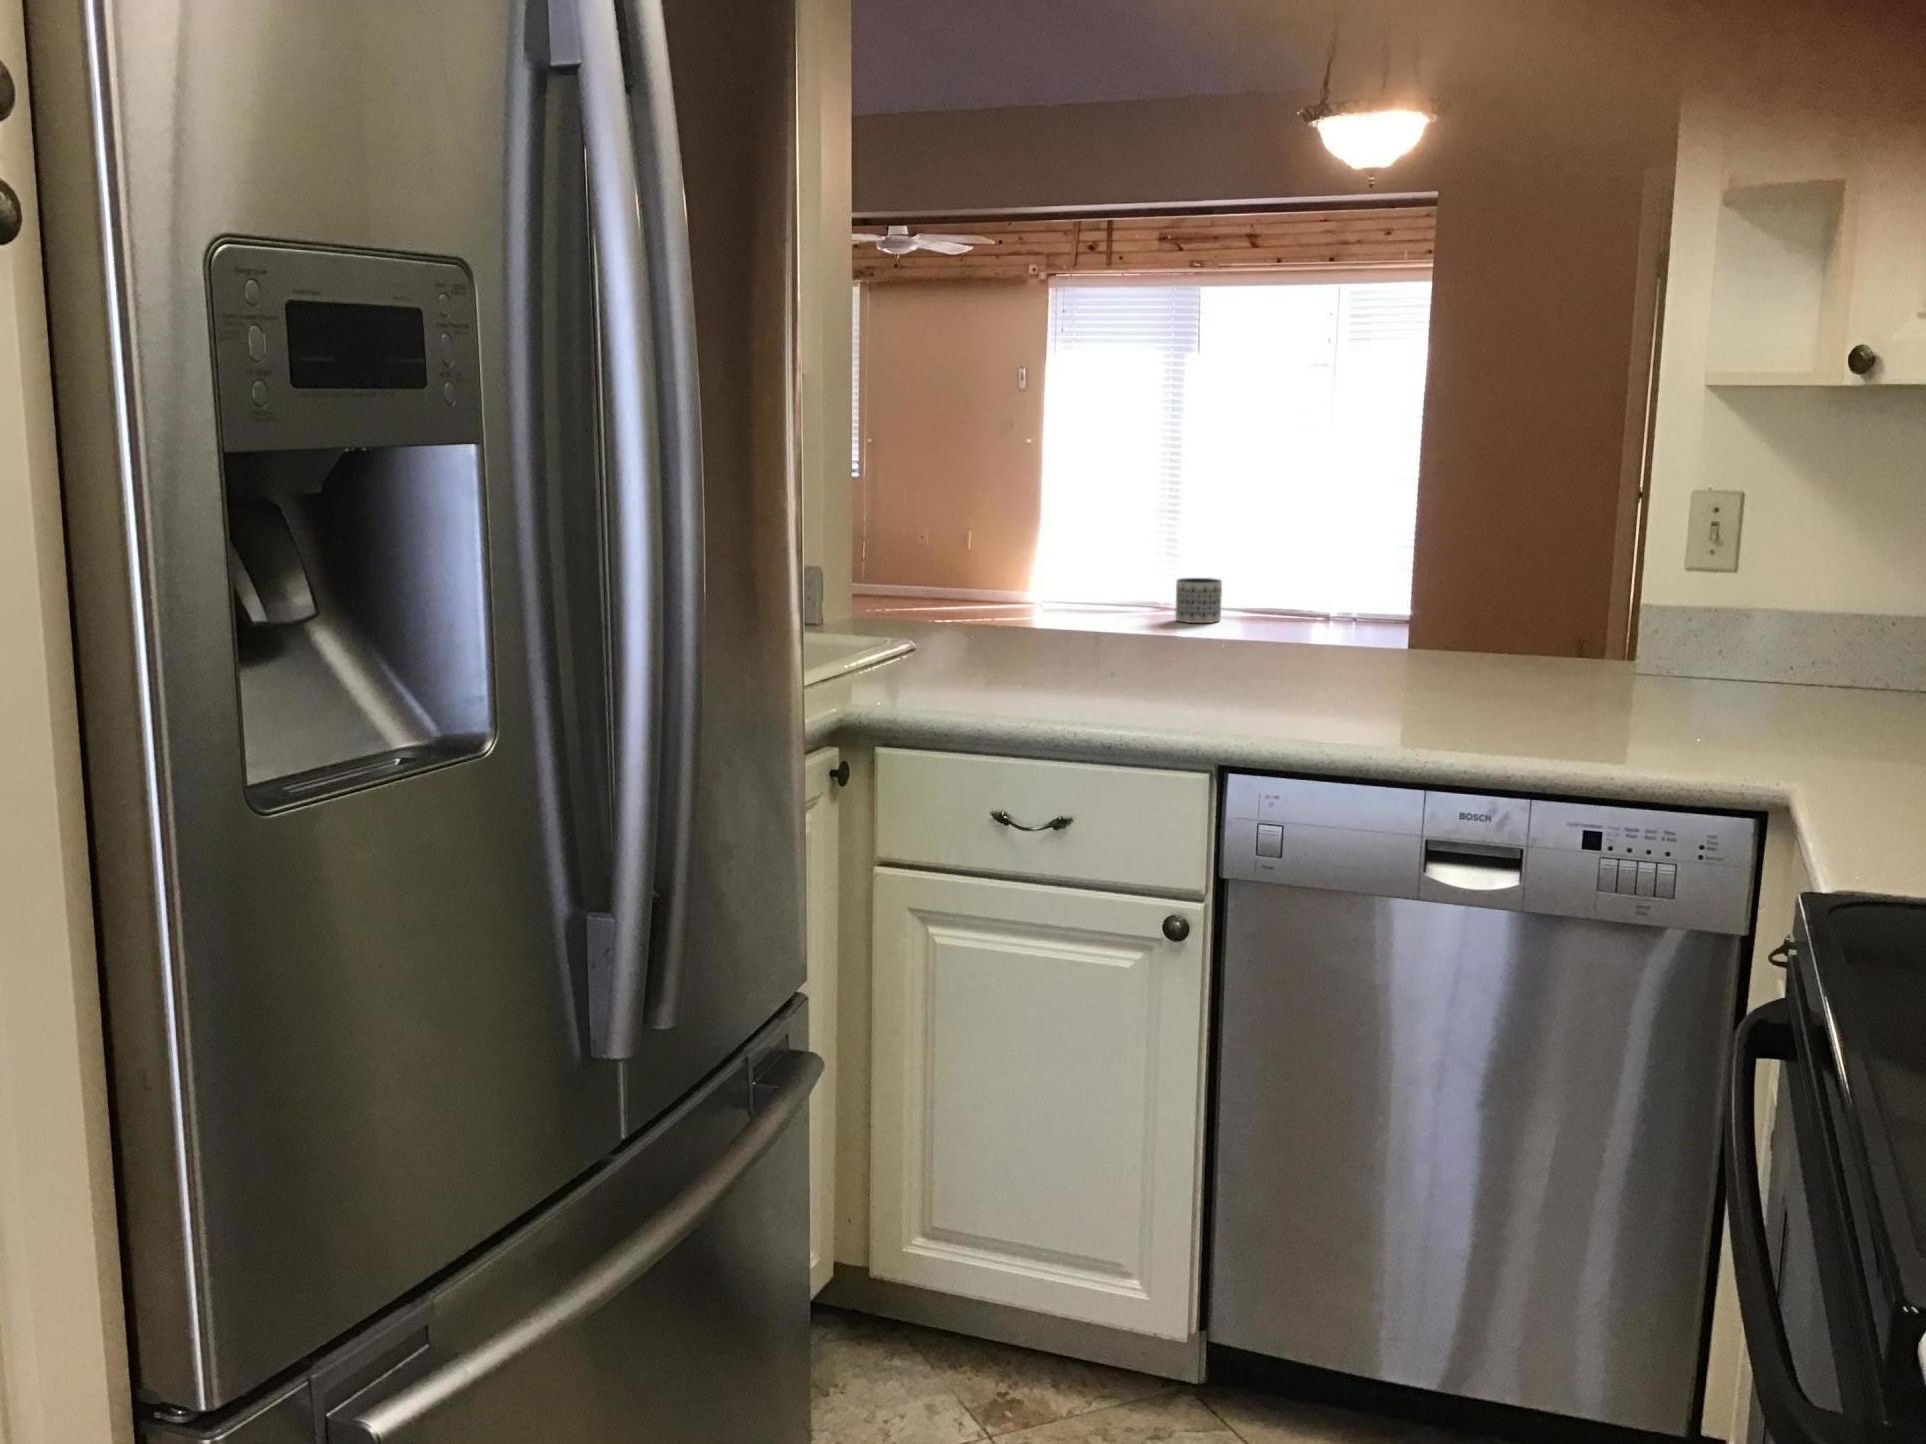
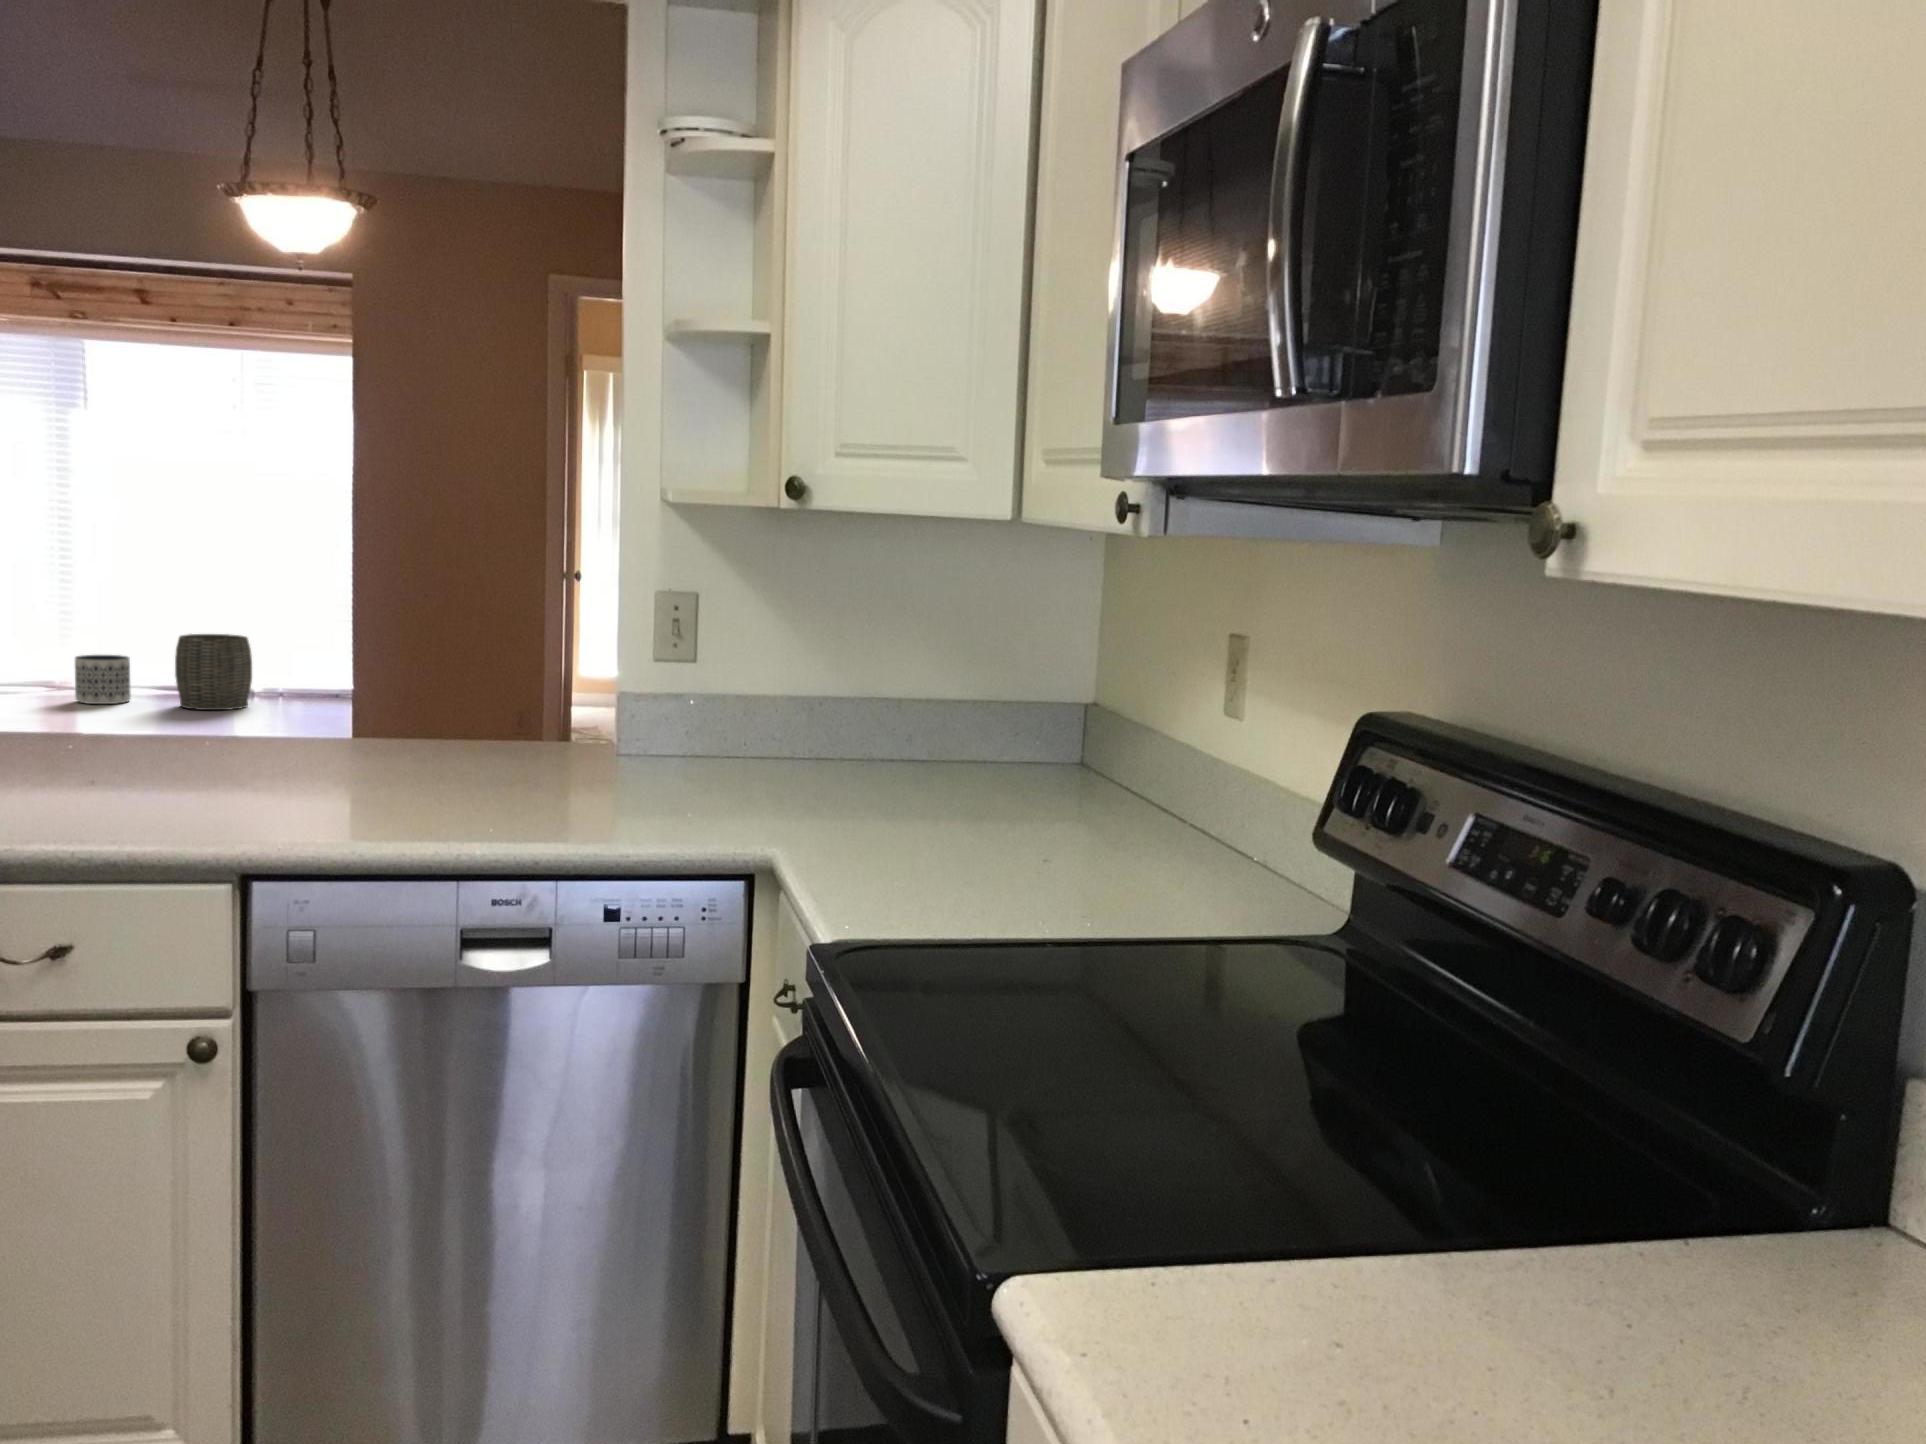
woven basket: none [1259,559,1327,631] -> present [175,634,252,710]

